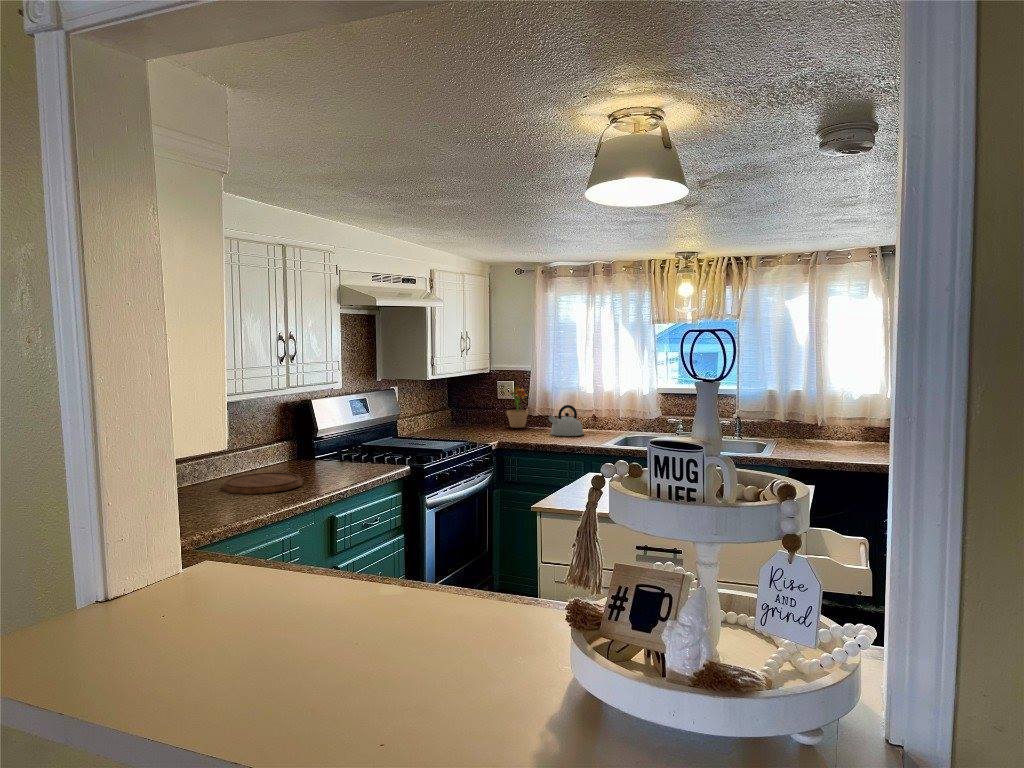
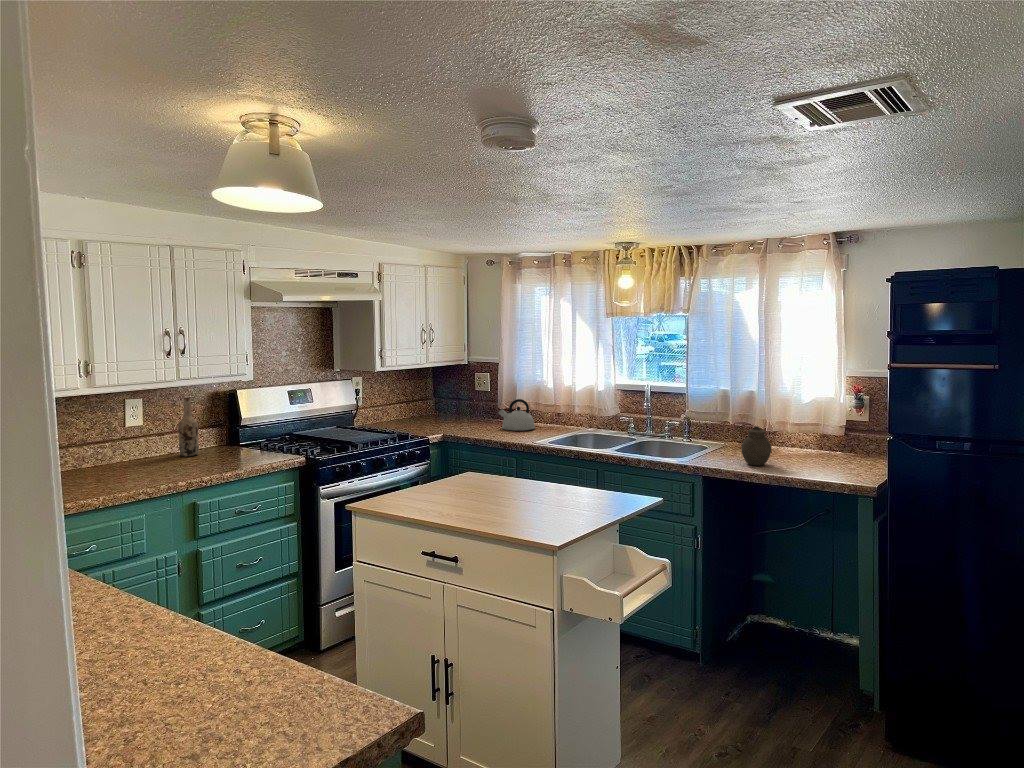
potted plant: present [507,386,528,428] -> none [472,378,495,419]
wine bottle: none [269,405,290,470] -> present [178,398,199,456]
jar: none [822,420,850,456] -> present [741,426,771,466]
cutting board: present [222,472,303,494] -> none [108,459,184,479]

